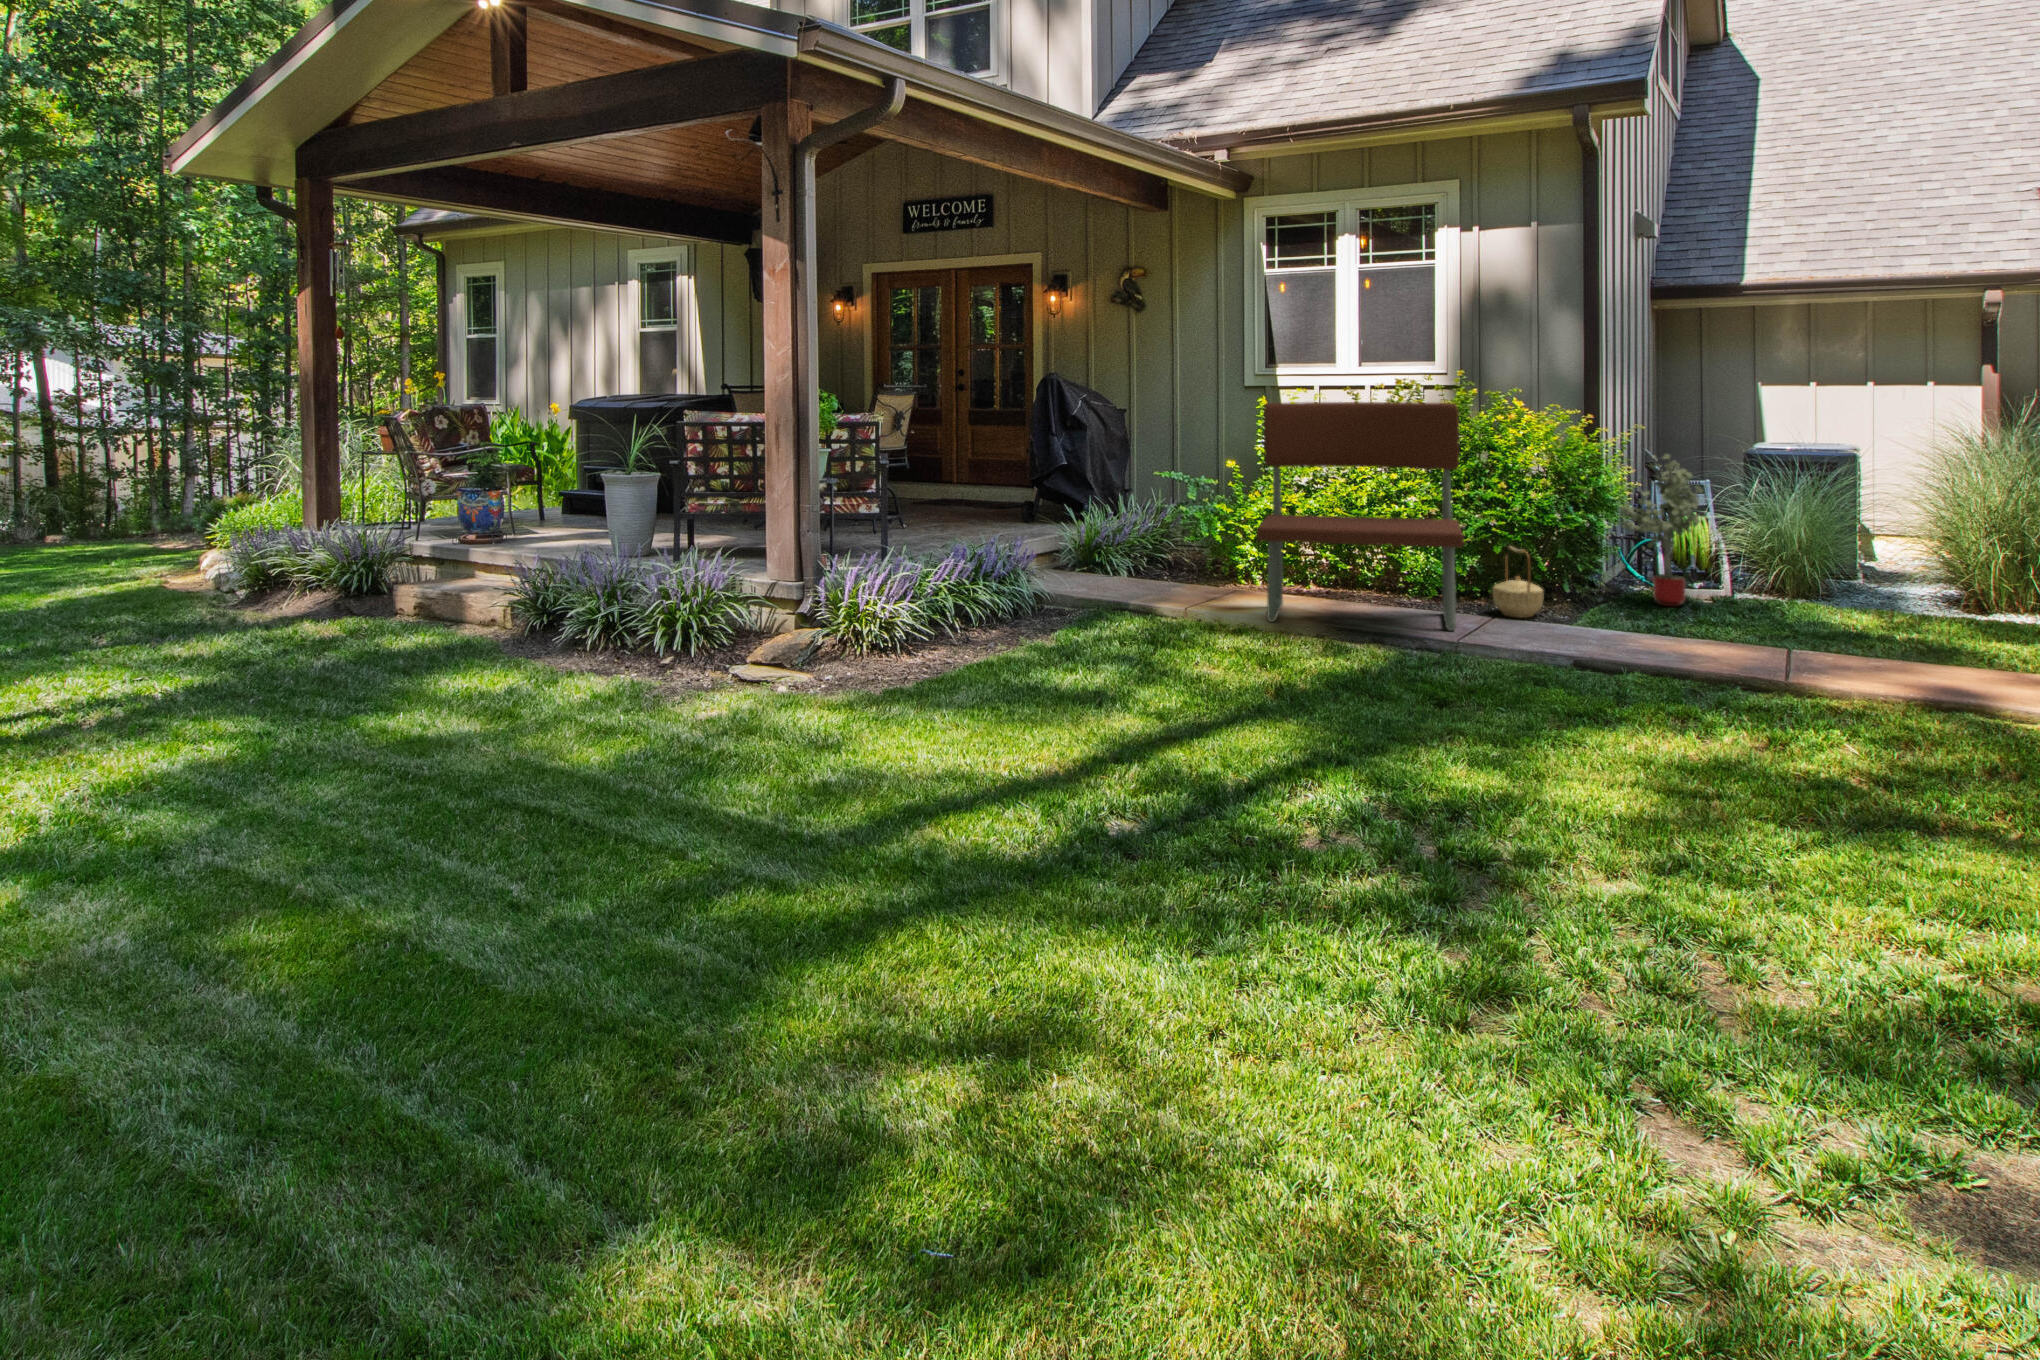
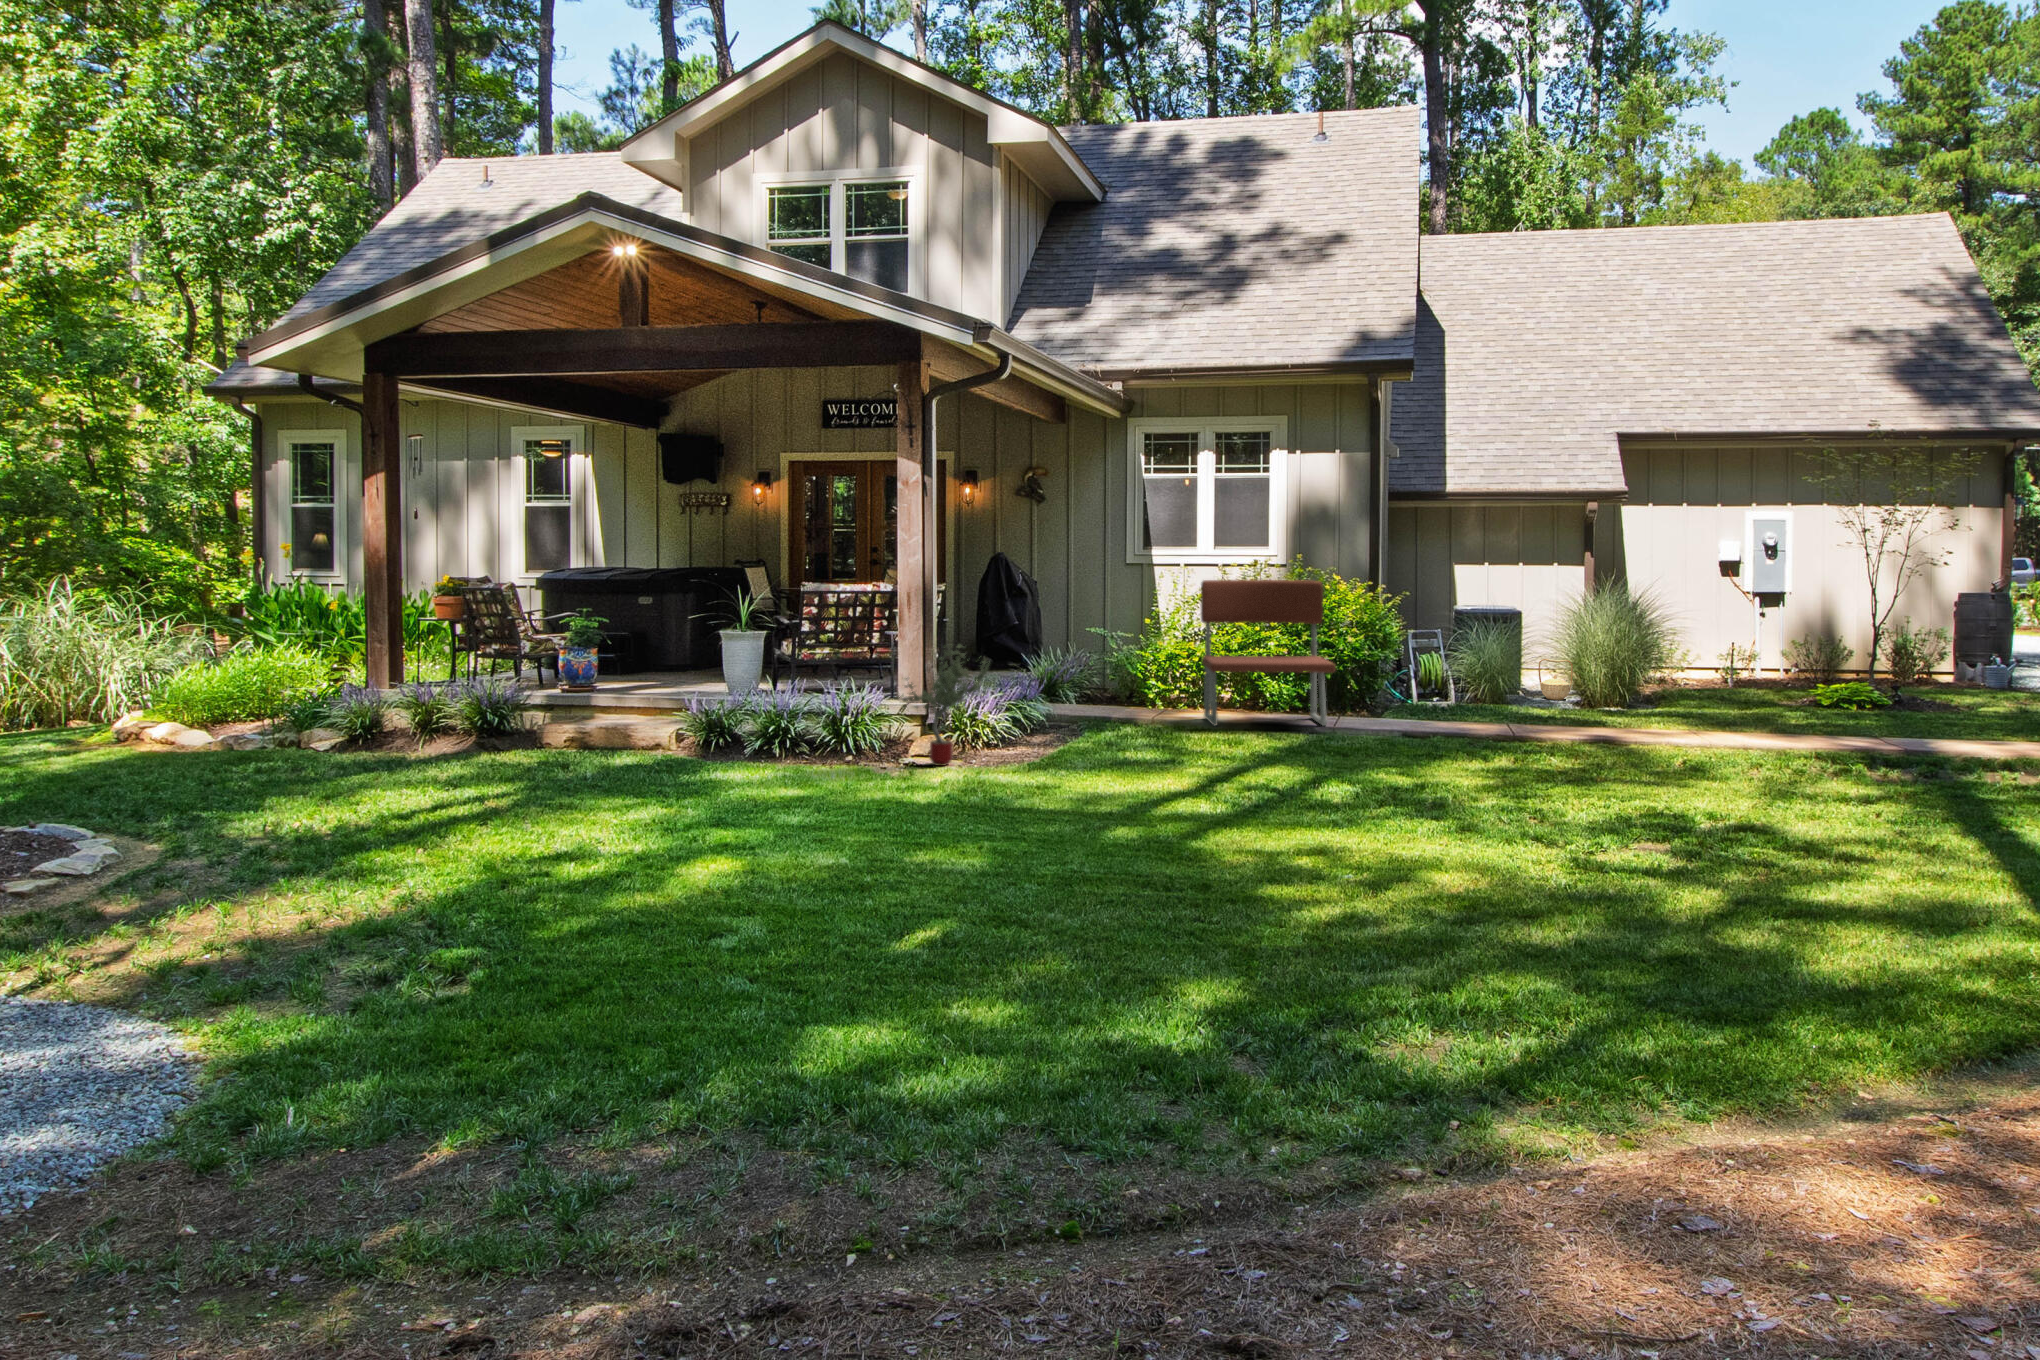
potted tree: present [1620,454,1703,607] -> present [896,644,990,766]
basket: present [1493,546,1543,618] -> present [1538,659,1573,700]

